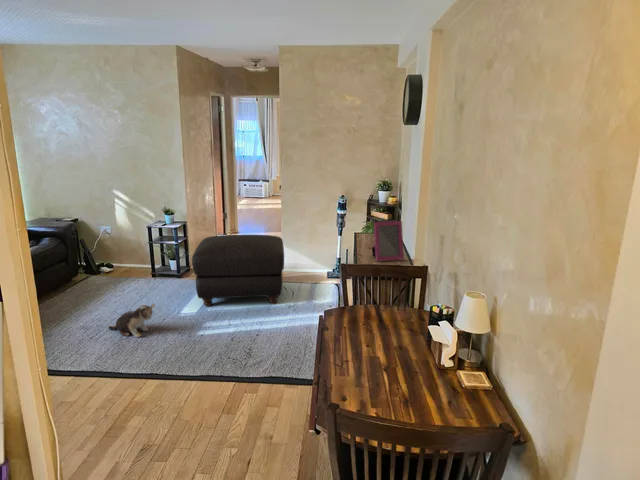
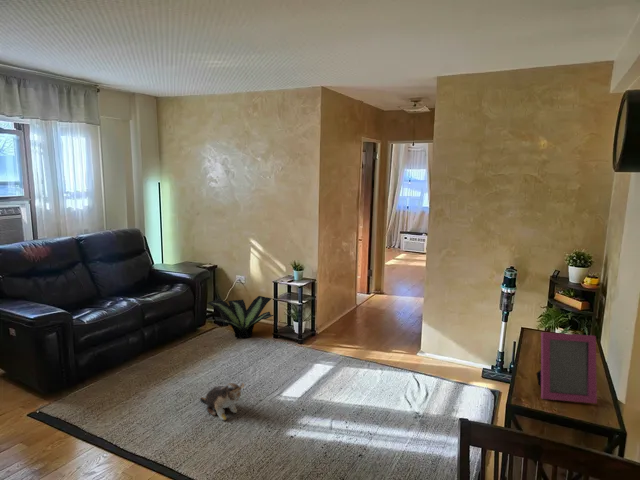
ottoman: present [192,235,284,307] -> none [300,304,420,407]
potted plant: none [79,243,154,282] -> present [207,296,274,339]

